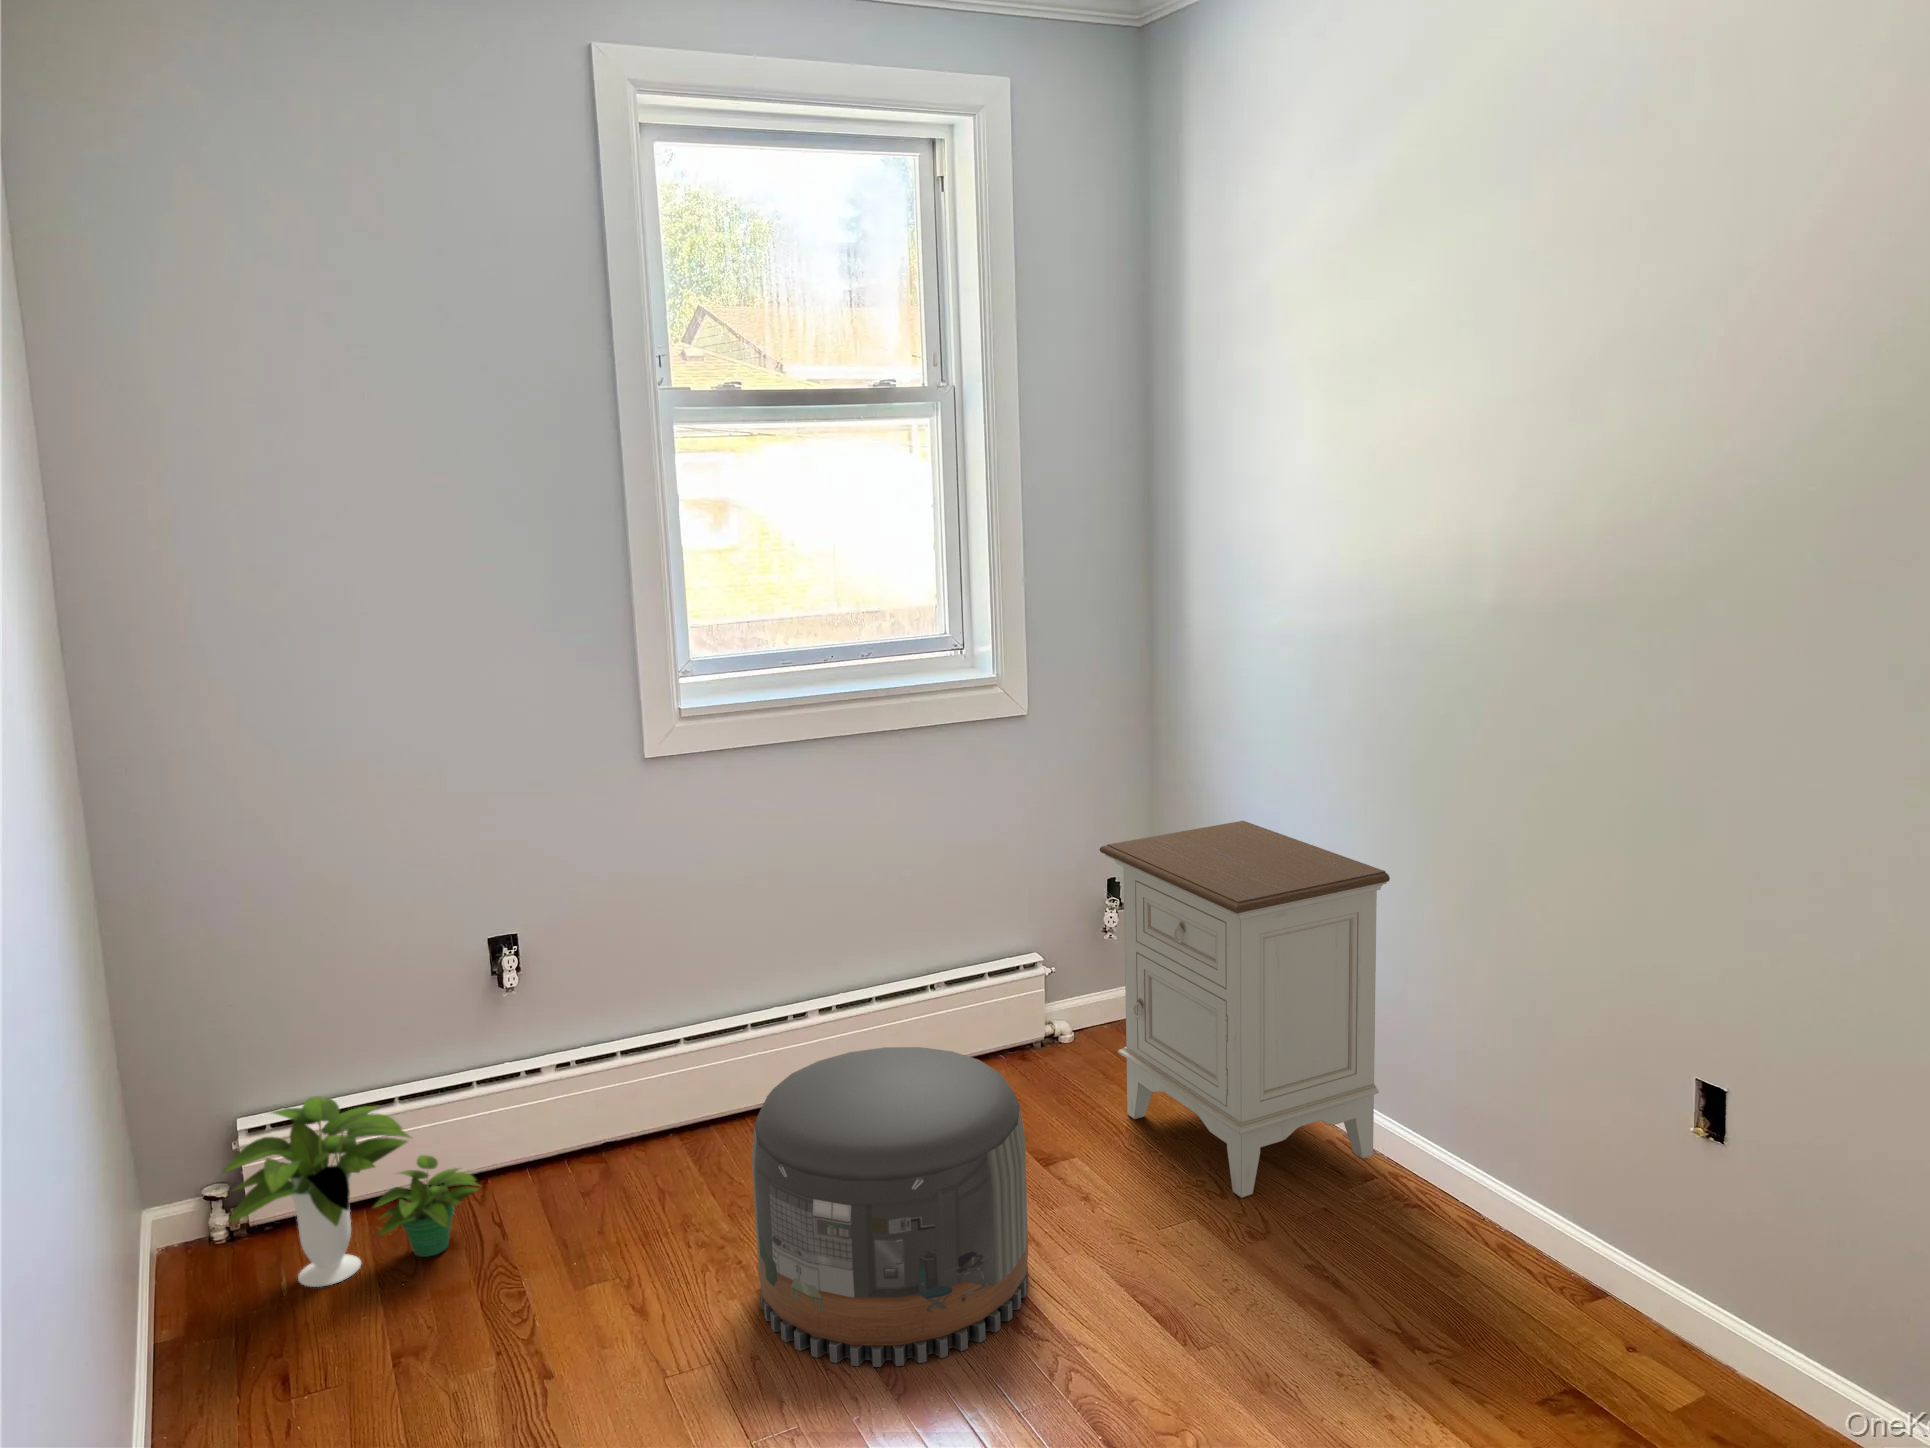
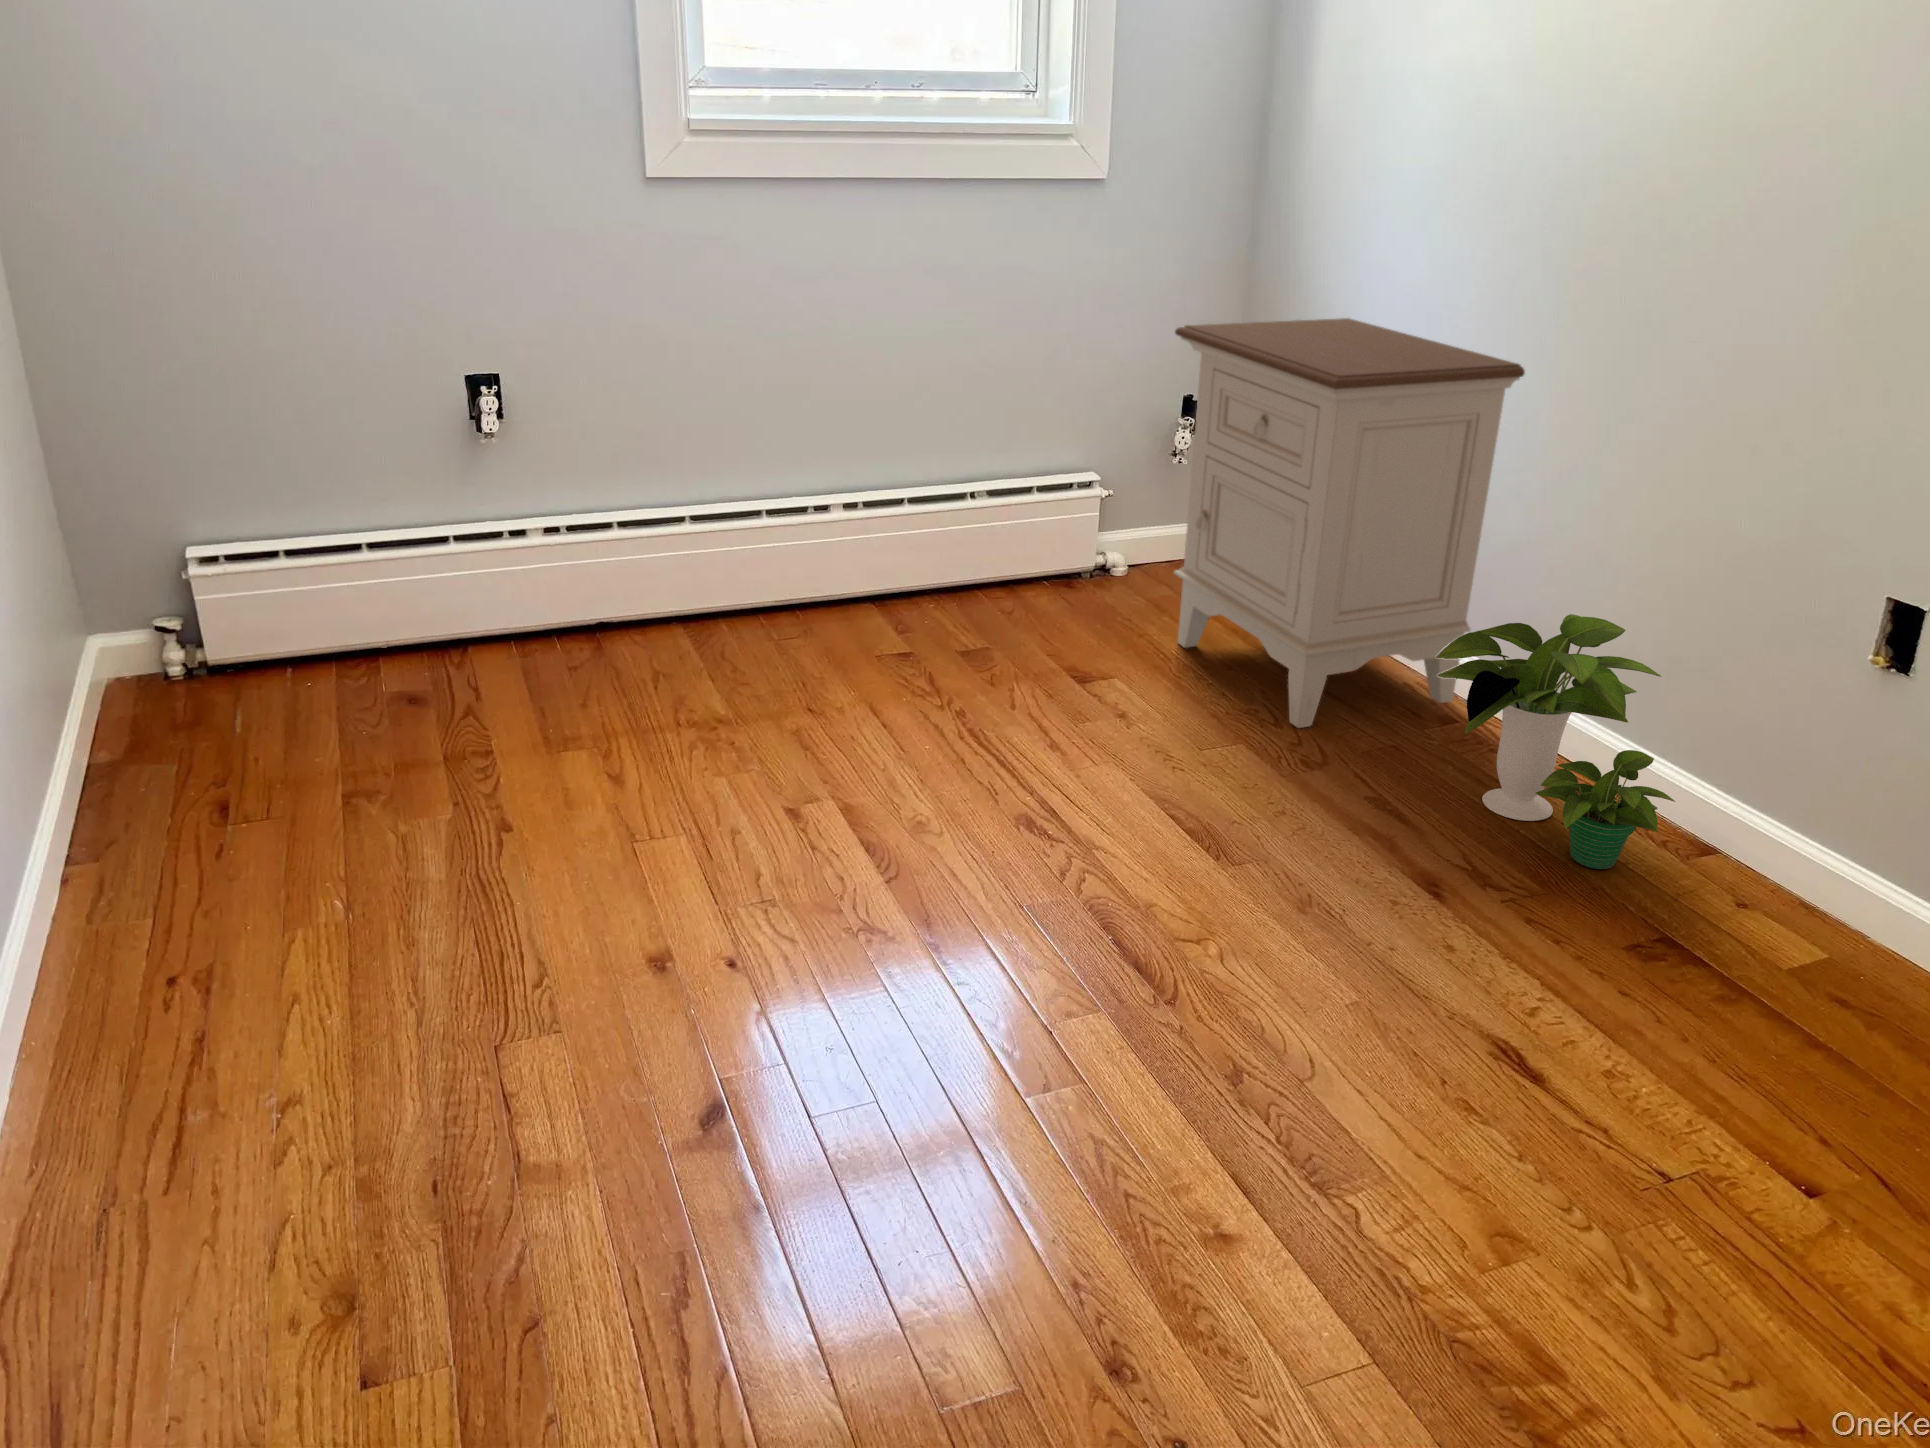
pouf: present [752,1047,1028,1367] -> none [741,521,1054,851]
potted plant: present [222,1096,480,1287] -> present [1436,614,1675,869]

